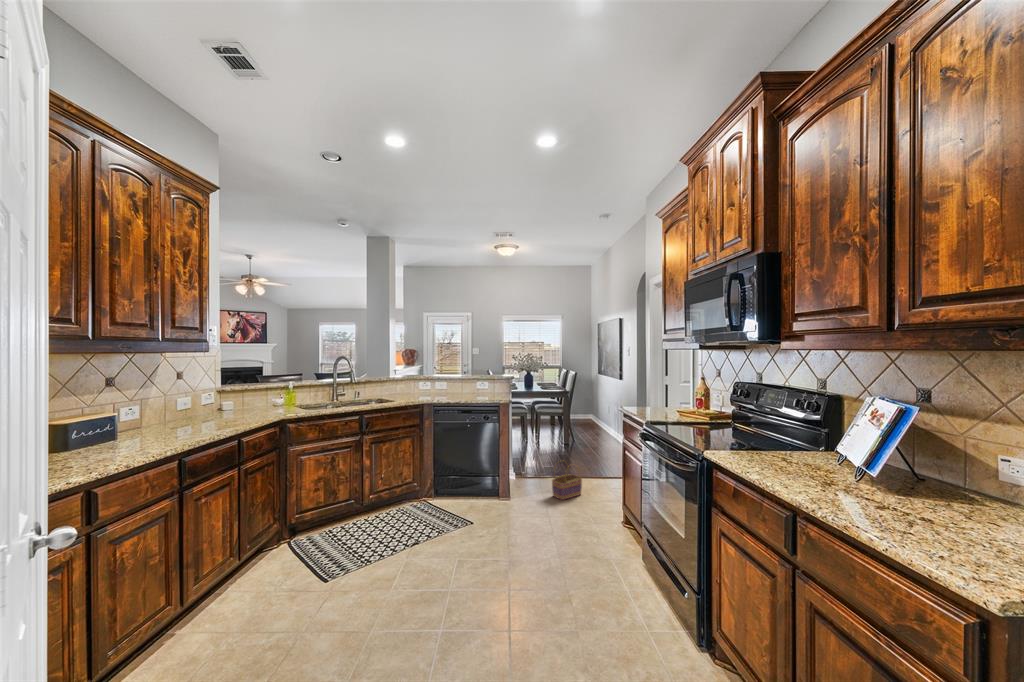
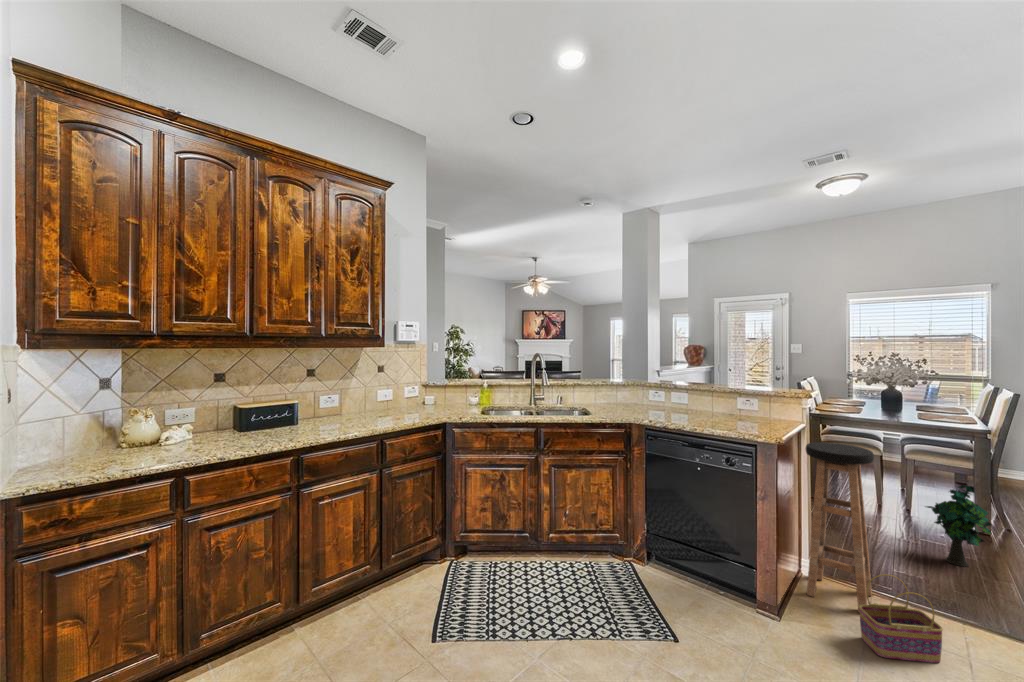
bar stool: none [521,400,551,487] -> present [805,442,874,612]
decorative plant: none [560,416,585,458] -> present [927,485,992,567]

